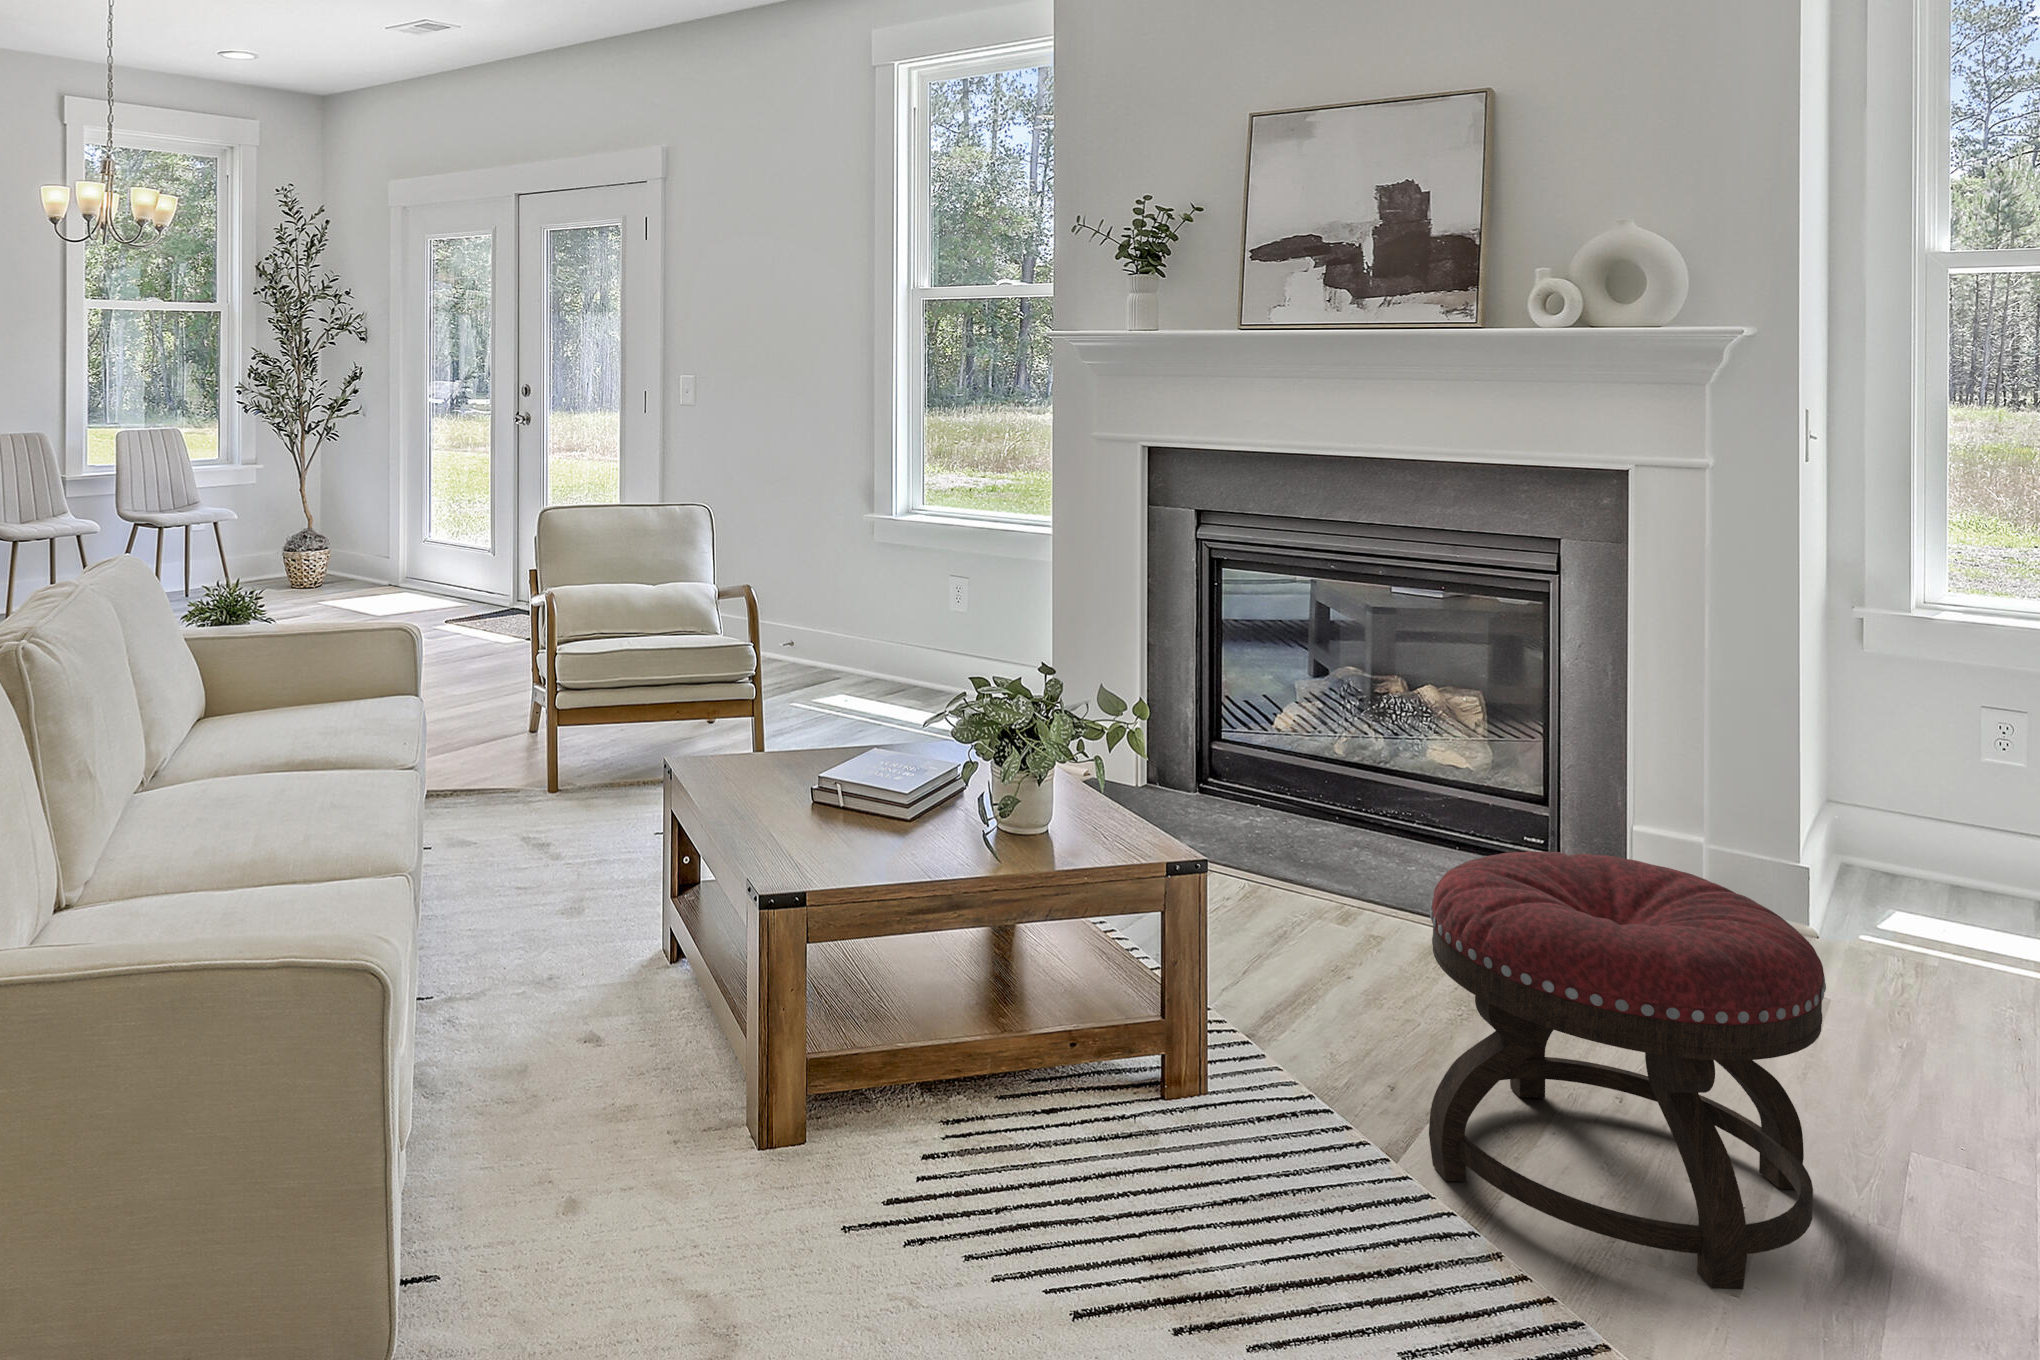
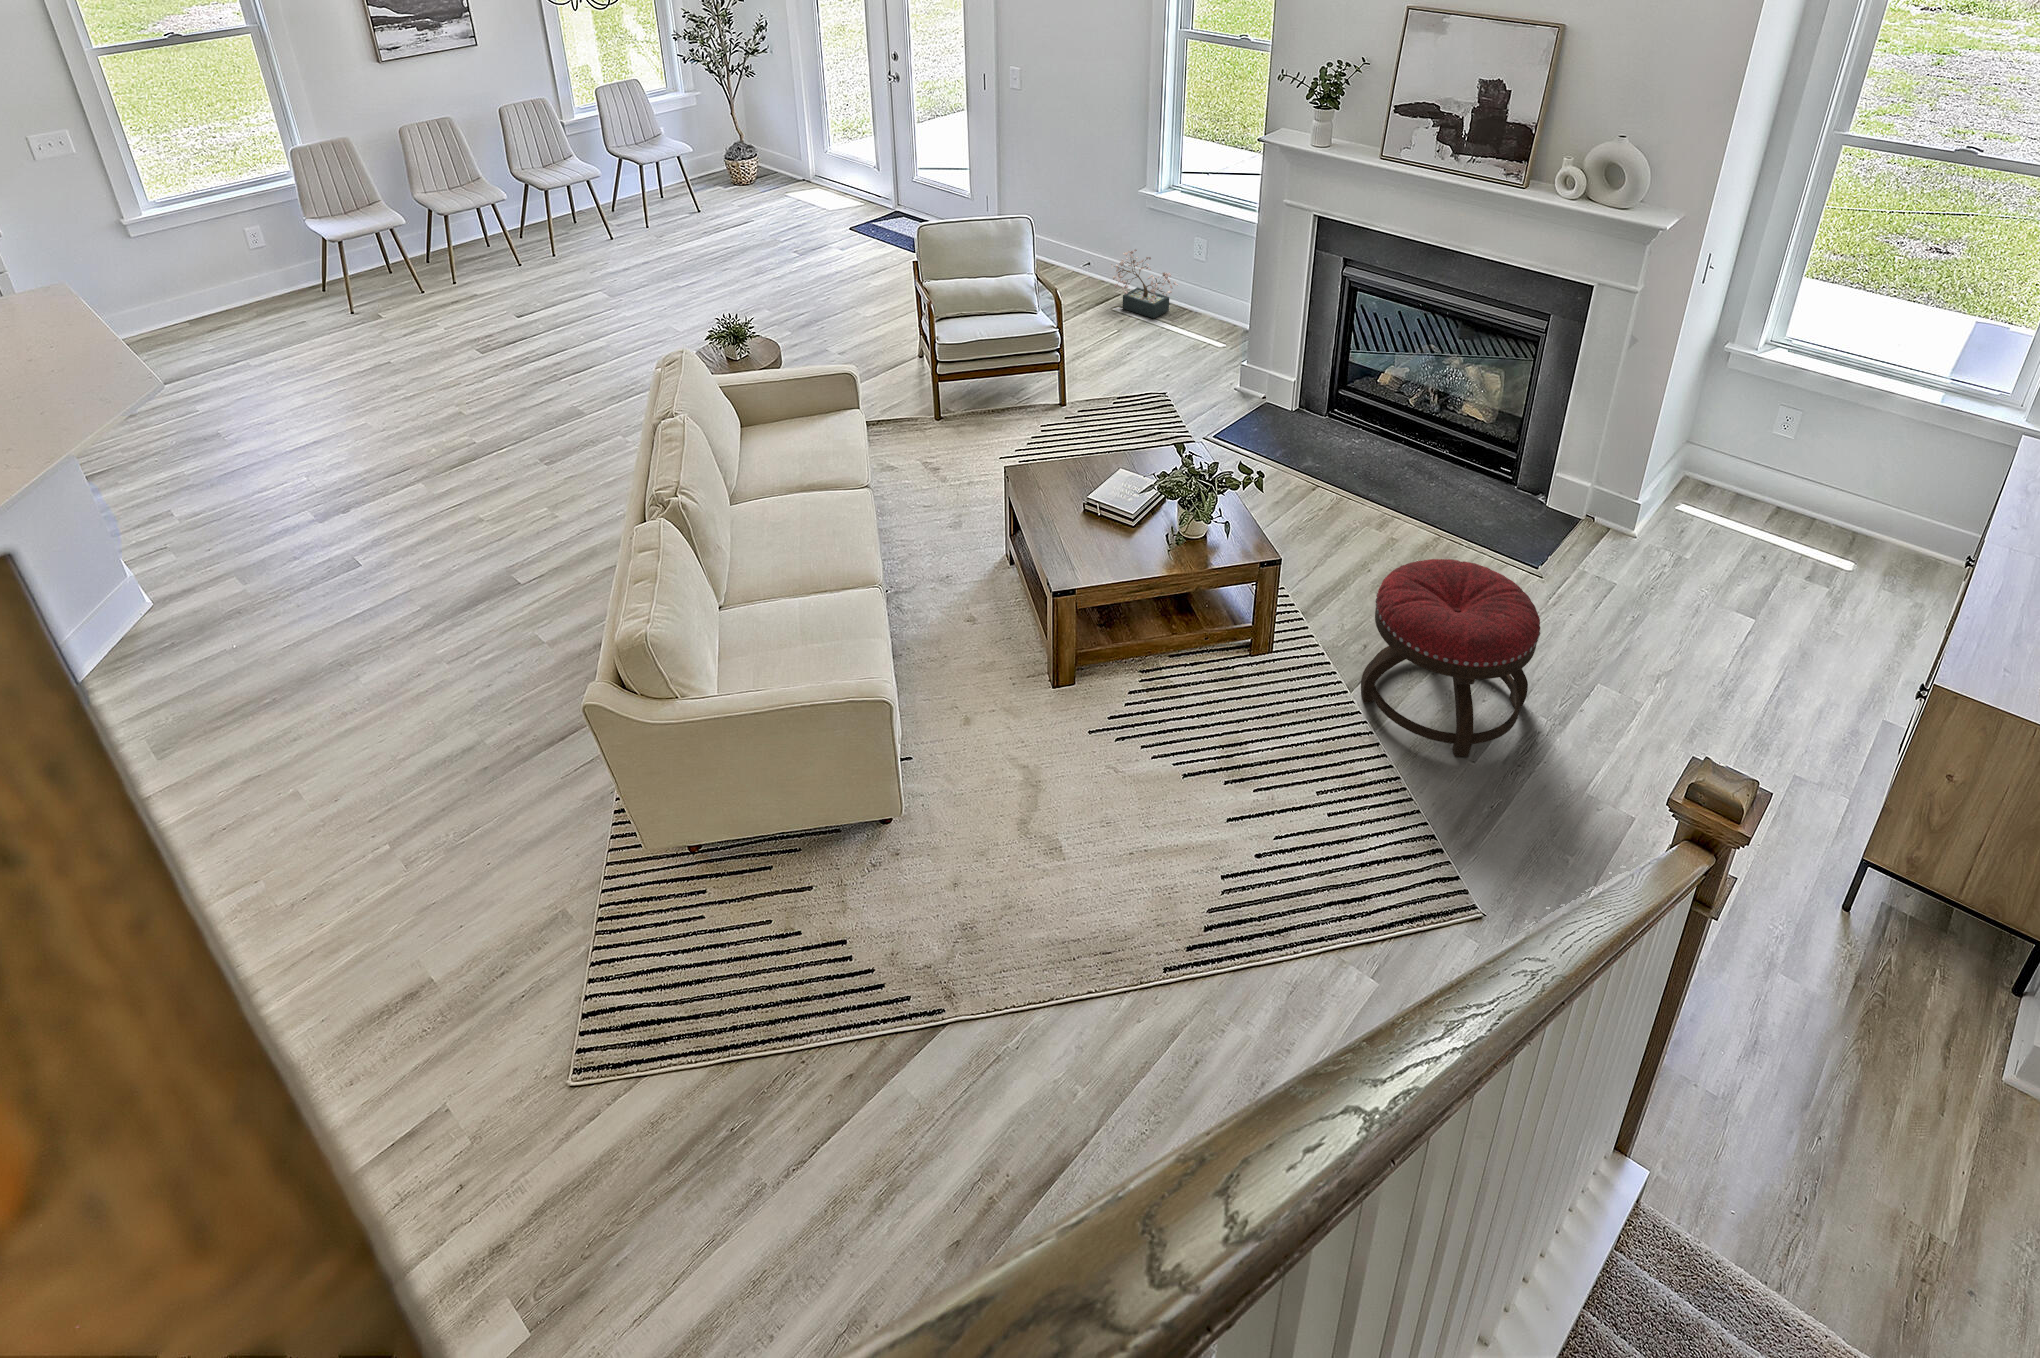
decorative plant: none [823,593,925,689] -> present [1111,249,1178,318]

